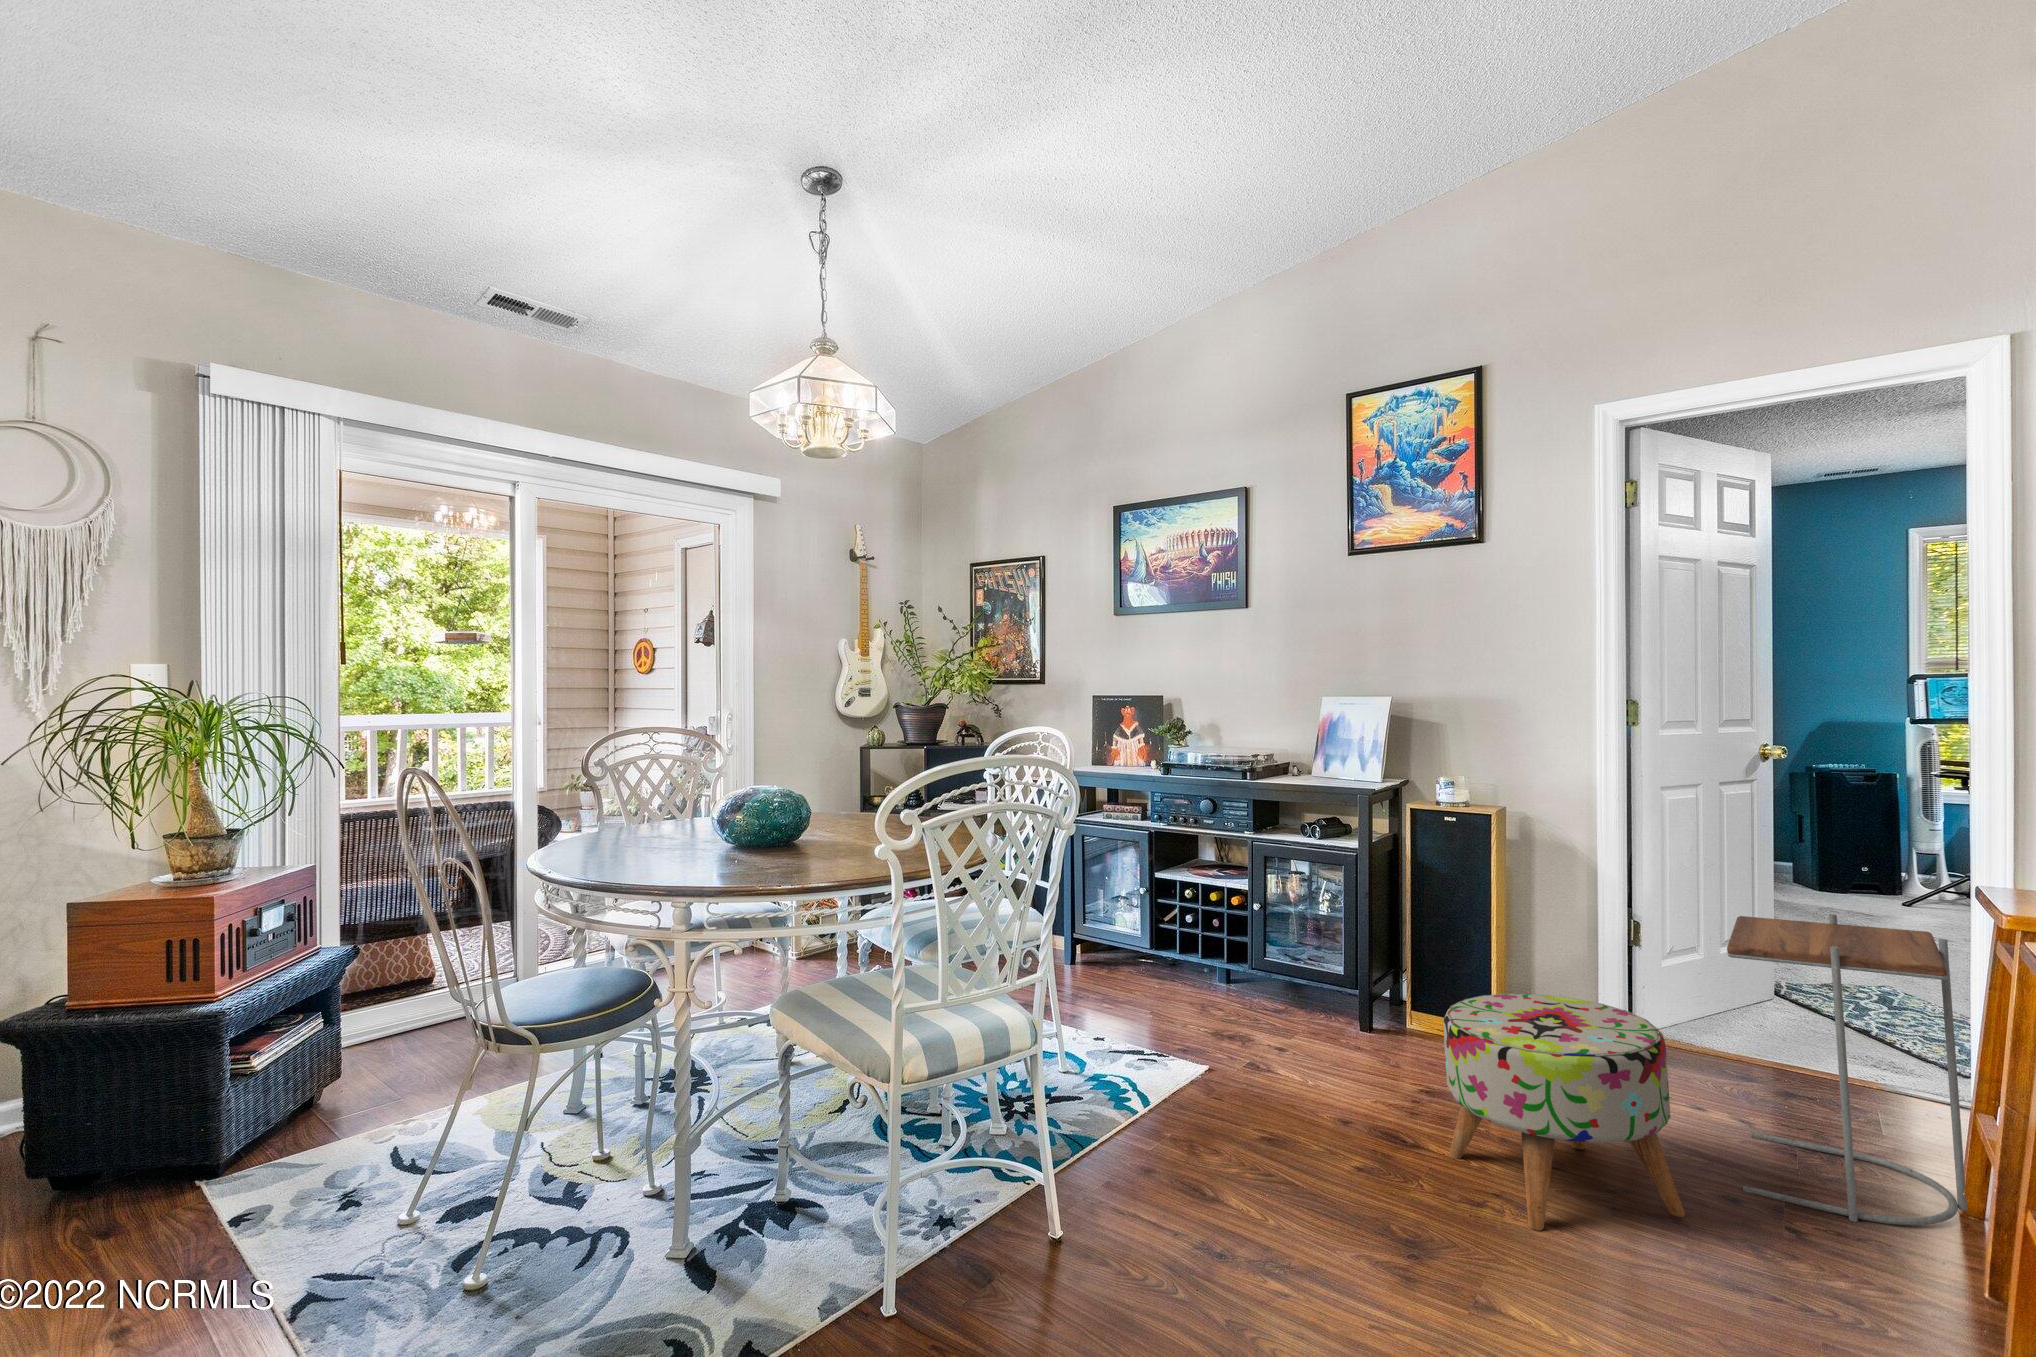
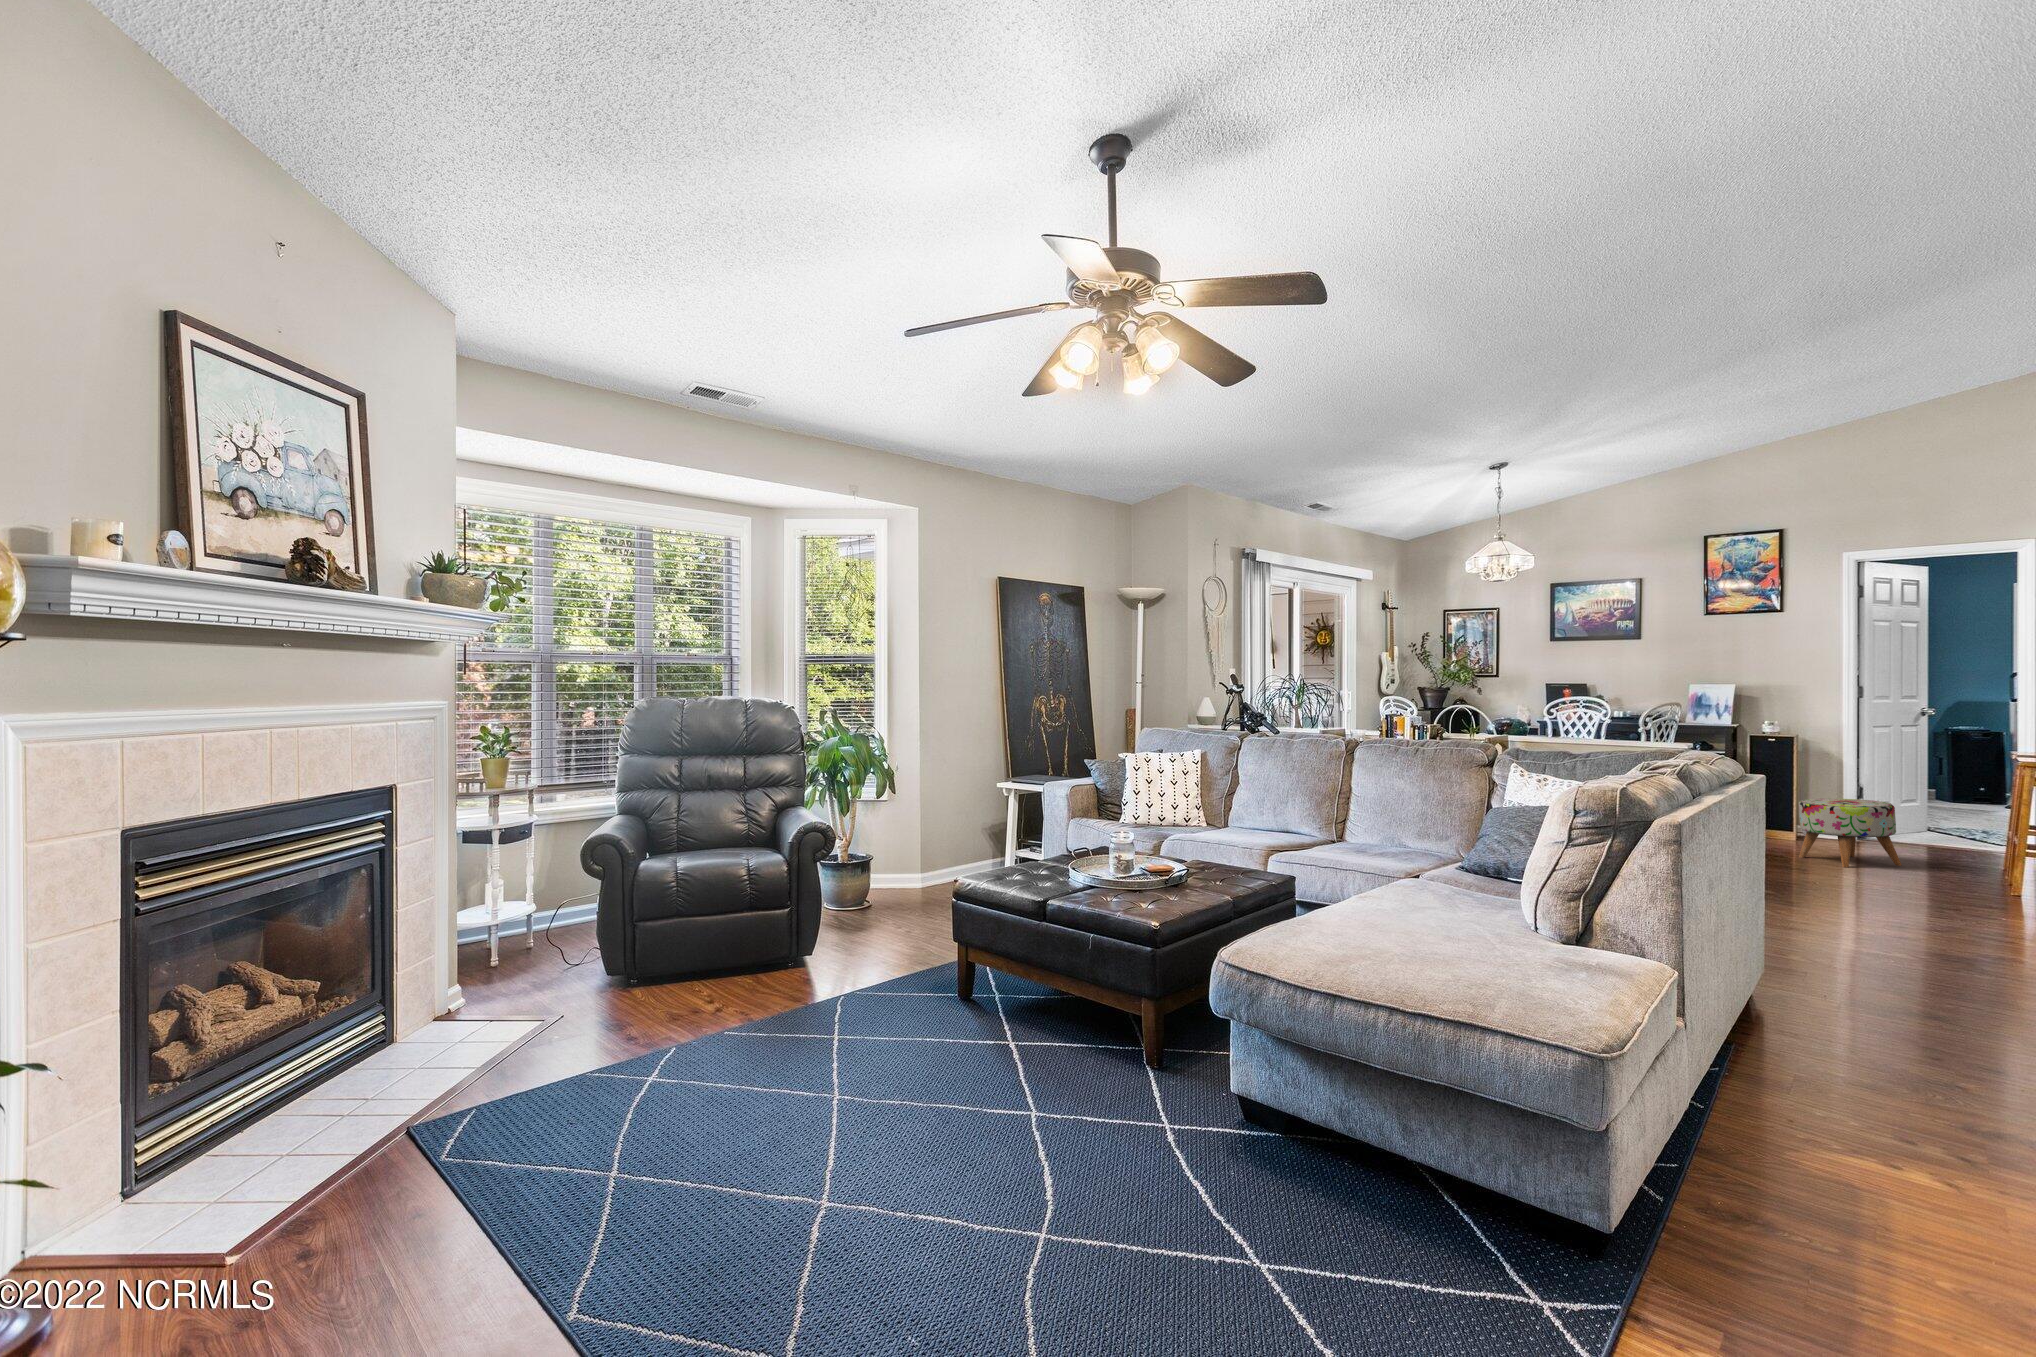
side table: present [1727,914,1967,1225] -> none [1917,768,2011,869]

